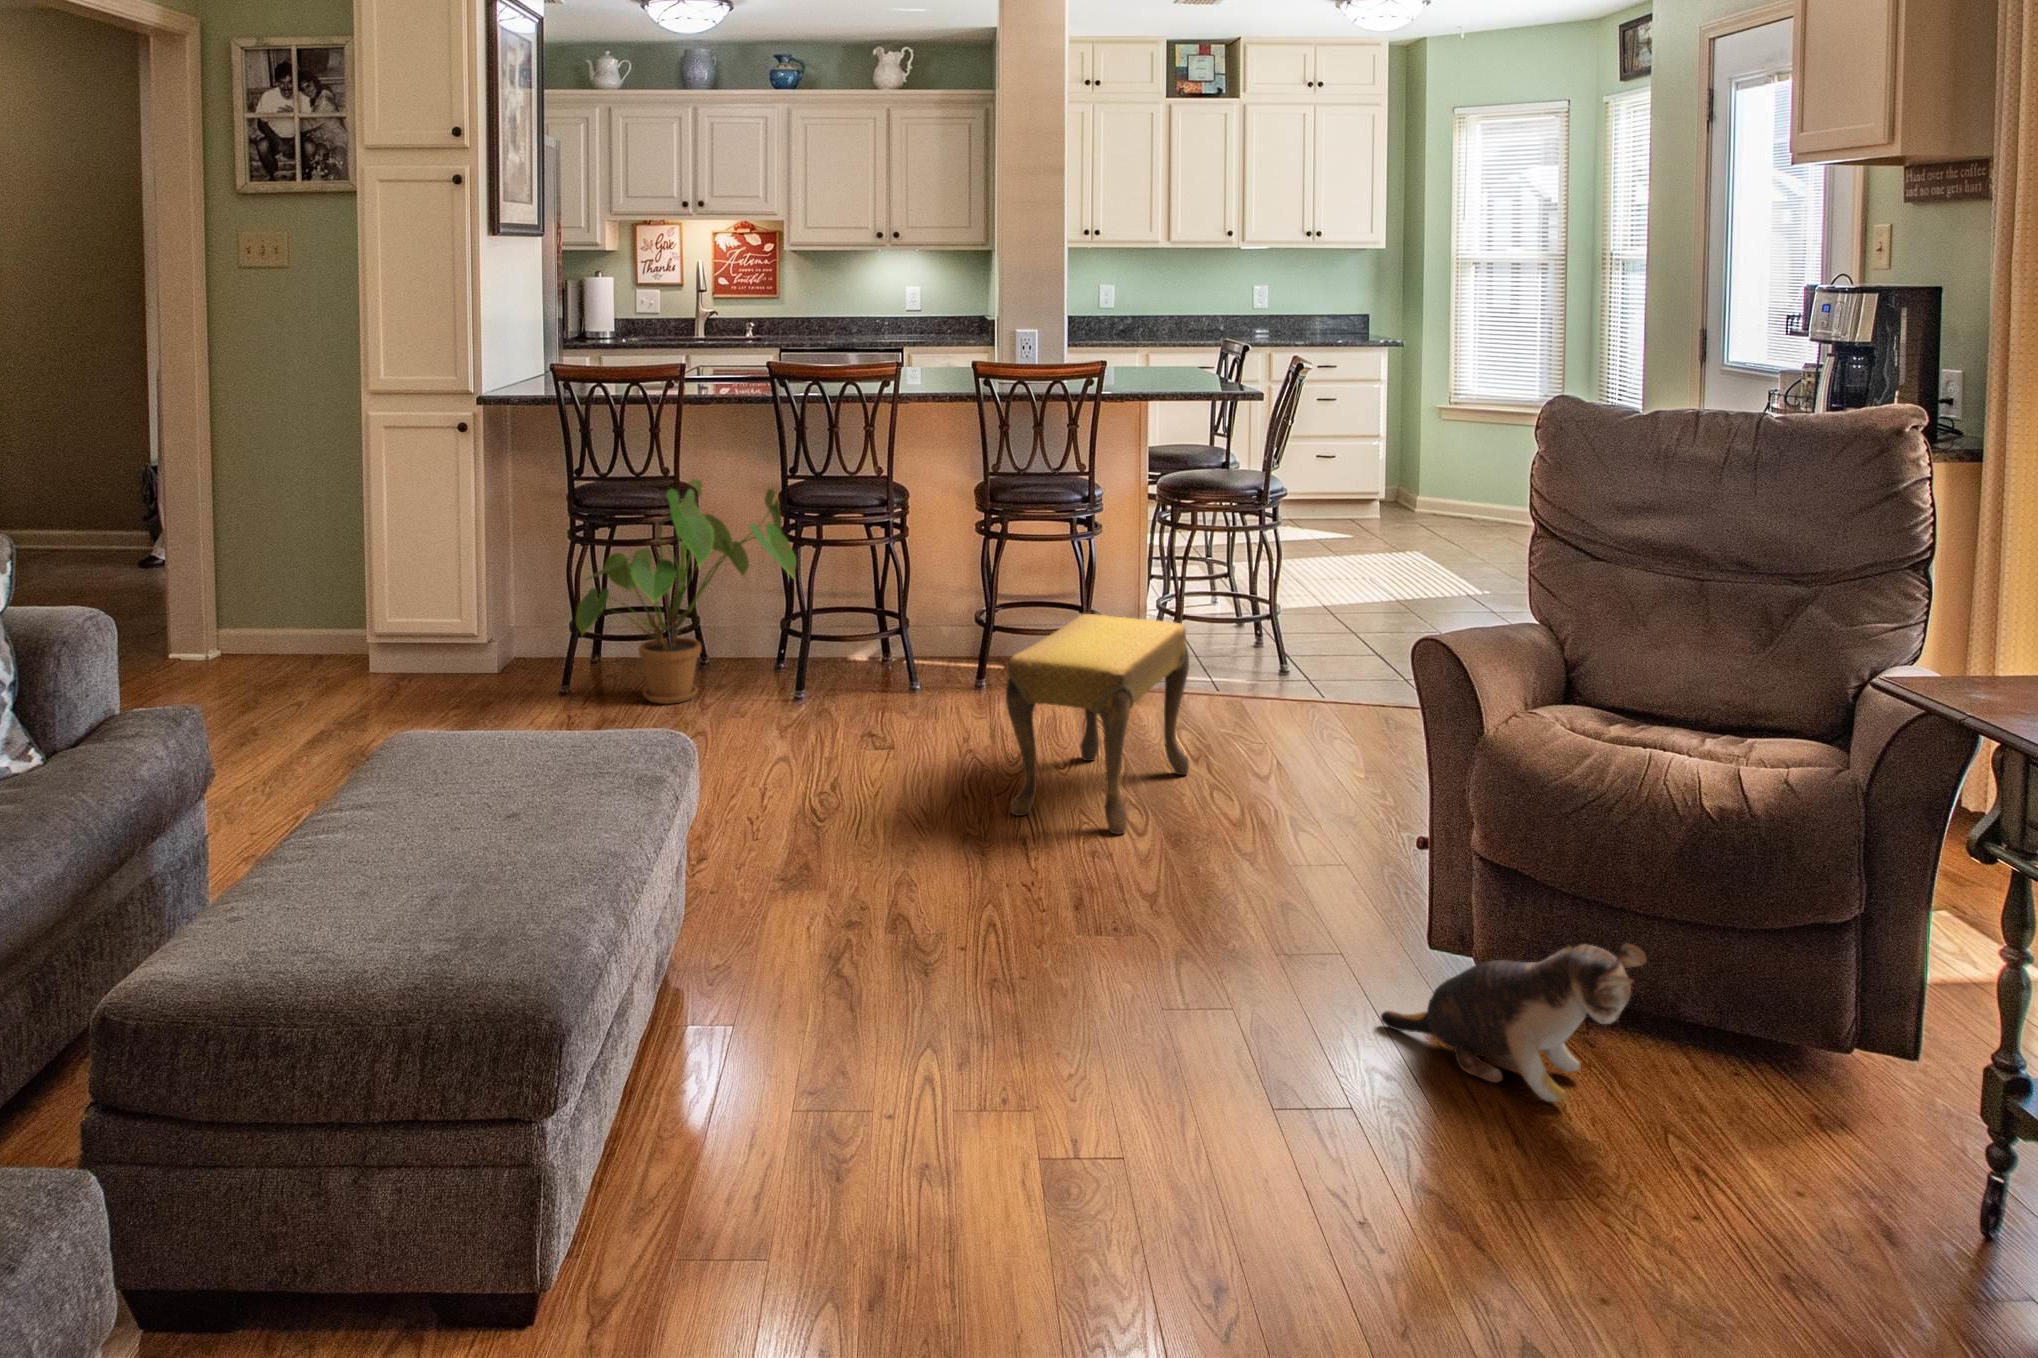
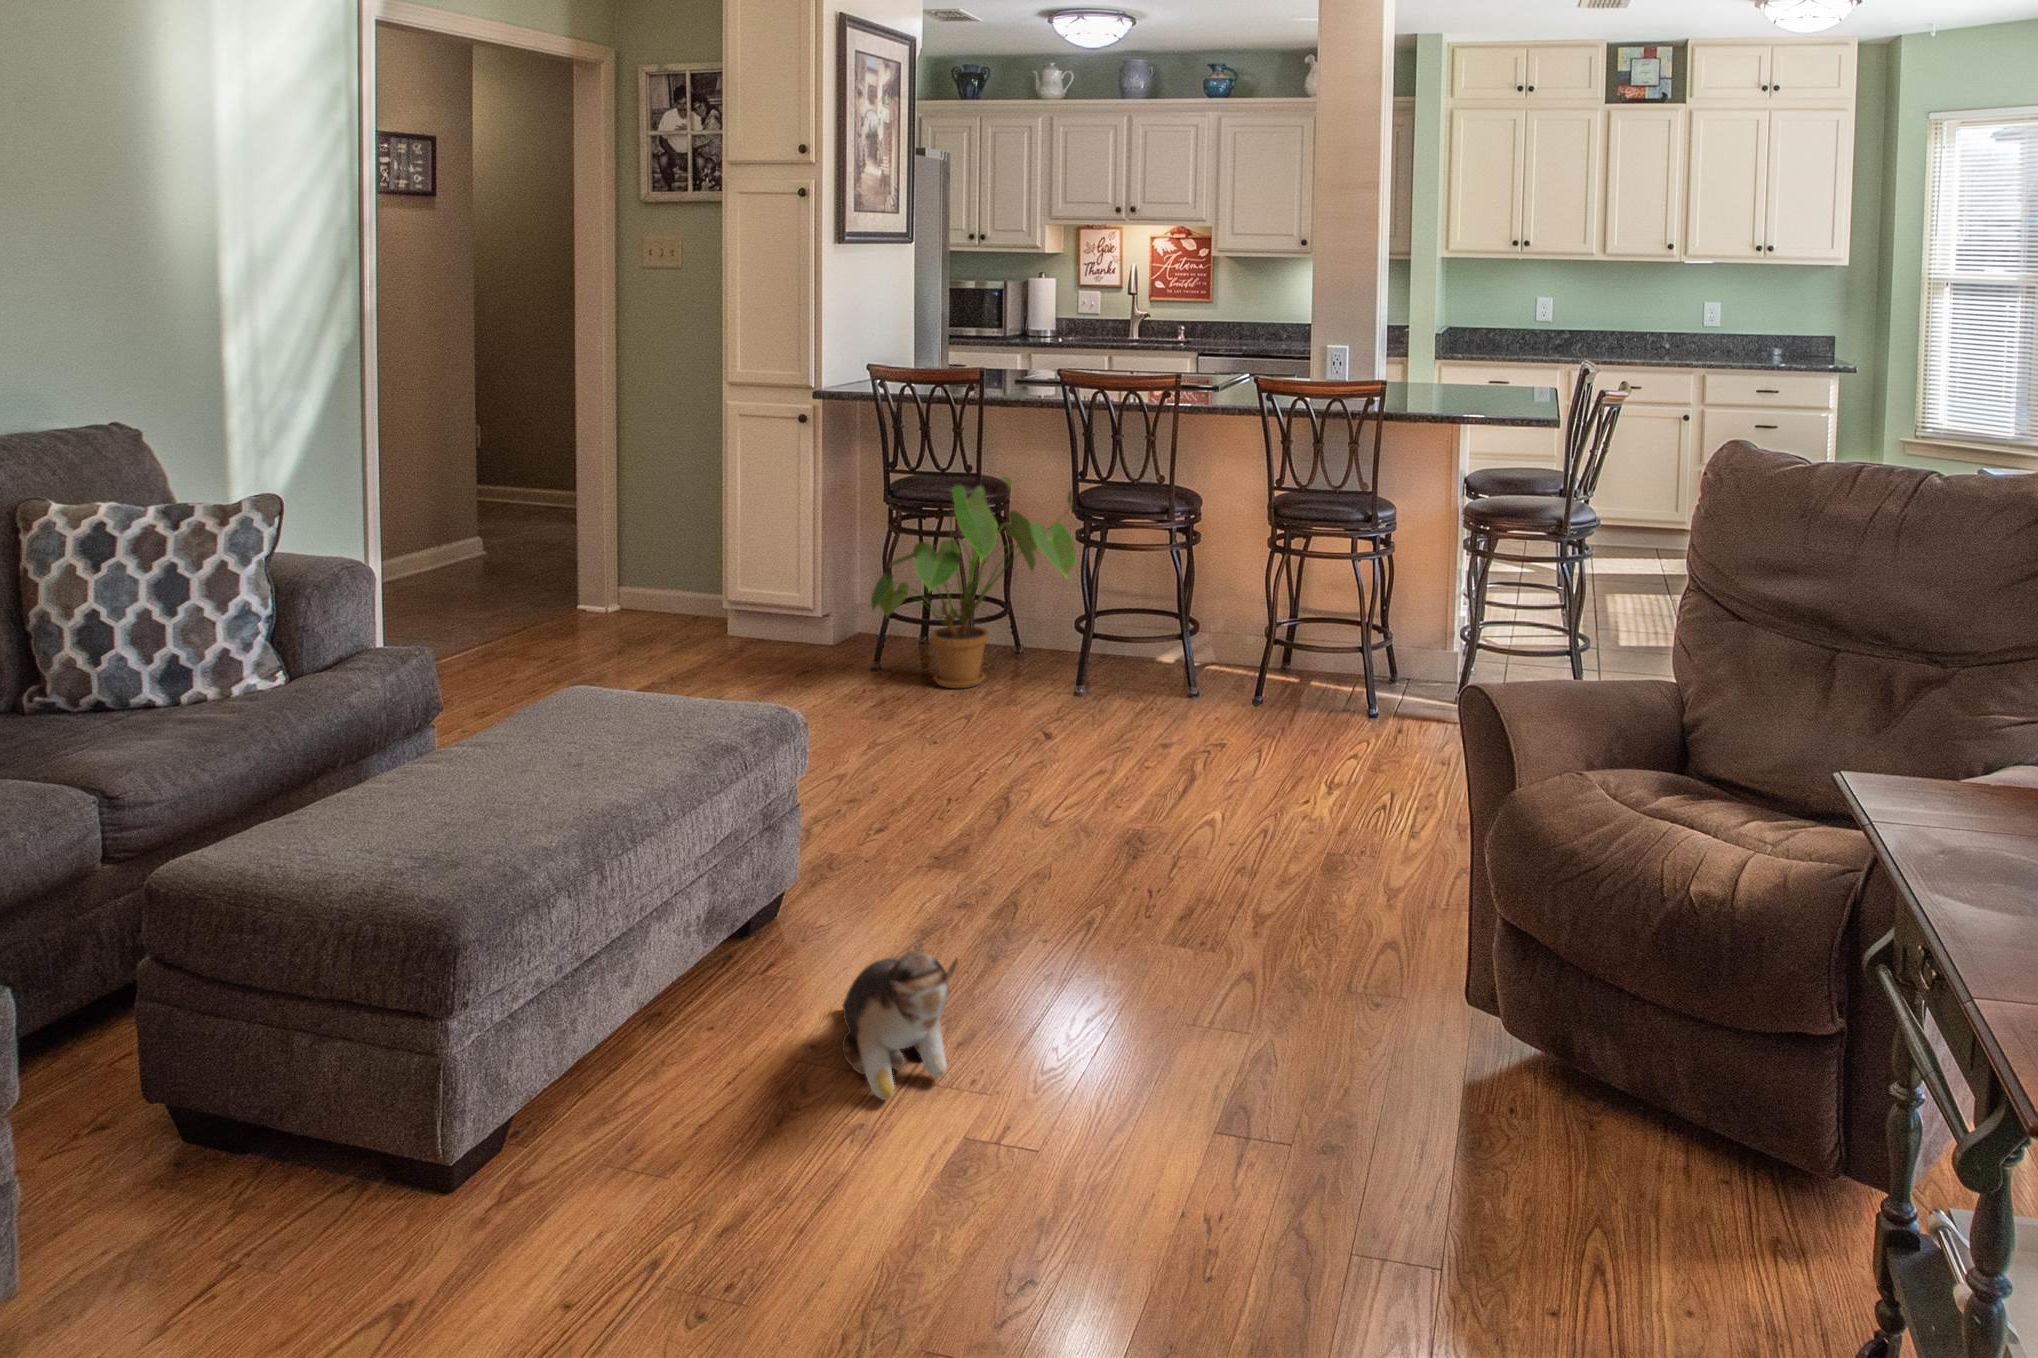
footstool: present [1006,614,1189,835] -> none [1172,637,1389,865]
plush toy: present [1381,944,1647,1102] -> present [842,951,958,1100]

